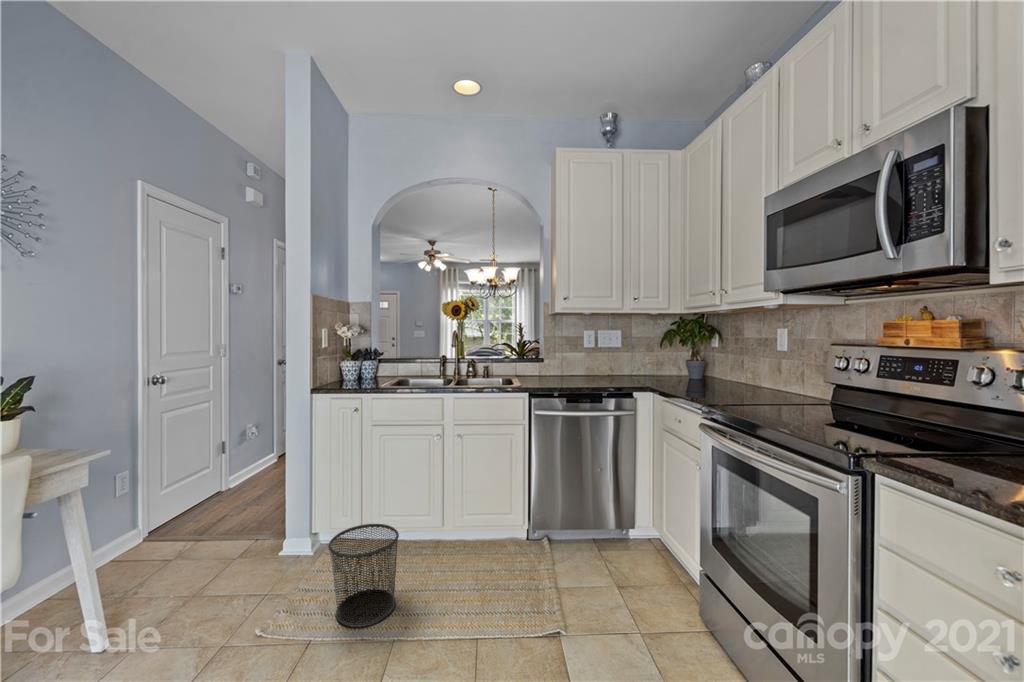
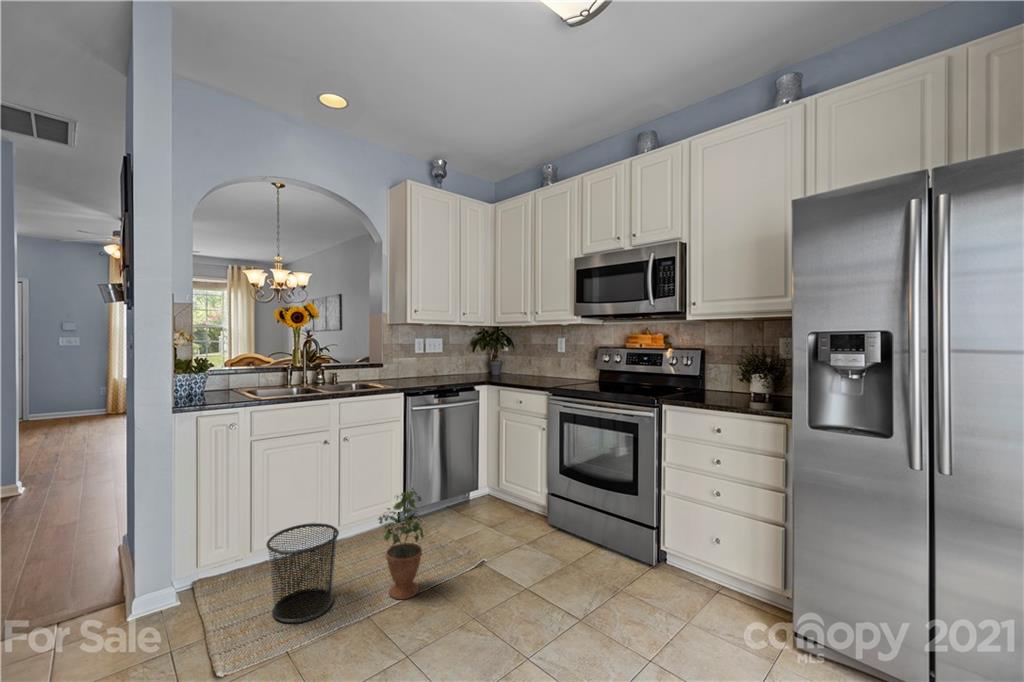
potted plant: none [420,510,475,648] -> present [379,488,424,599]

